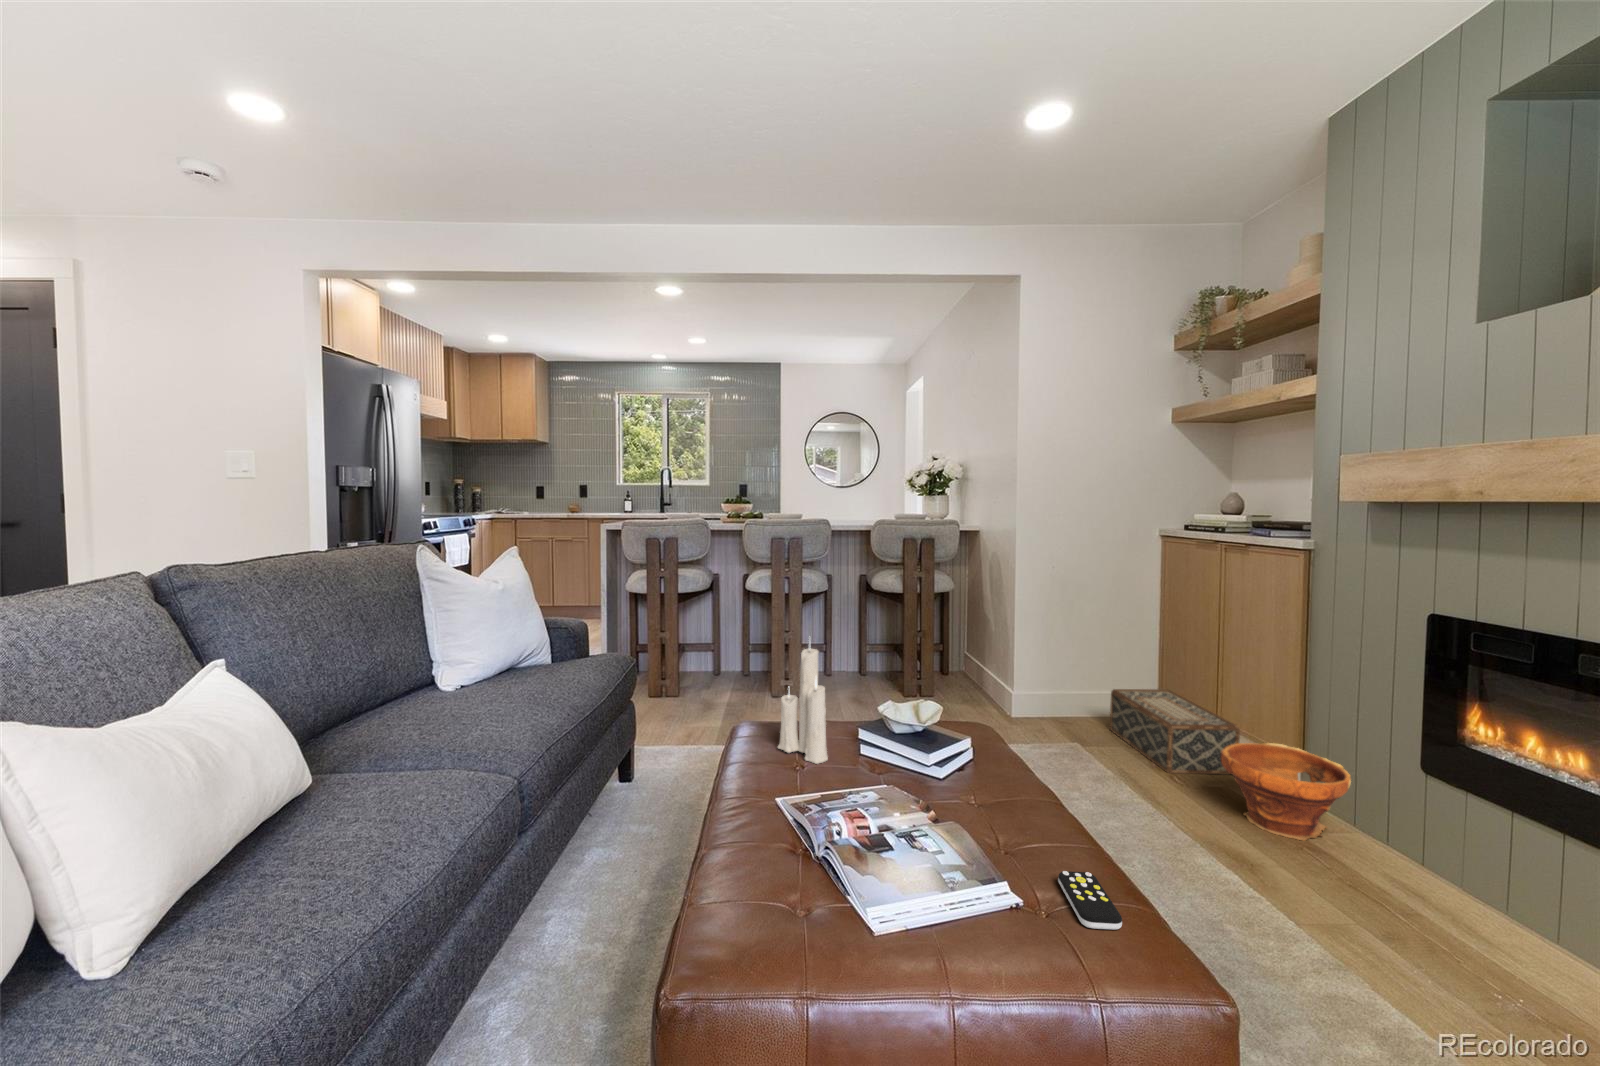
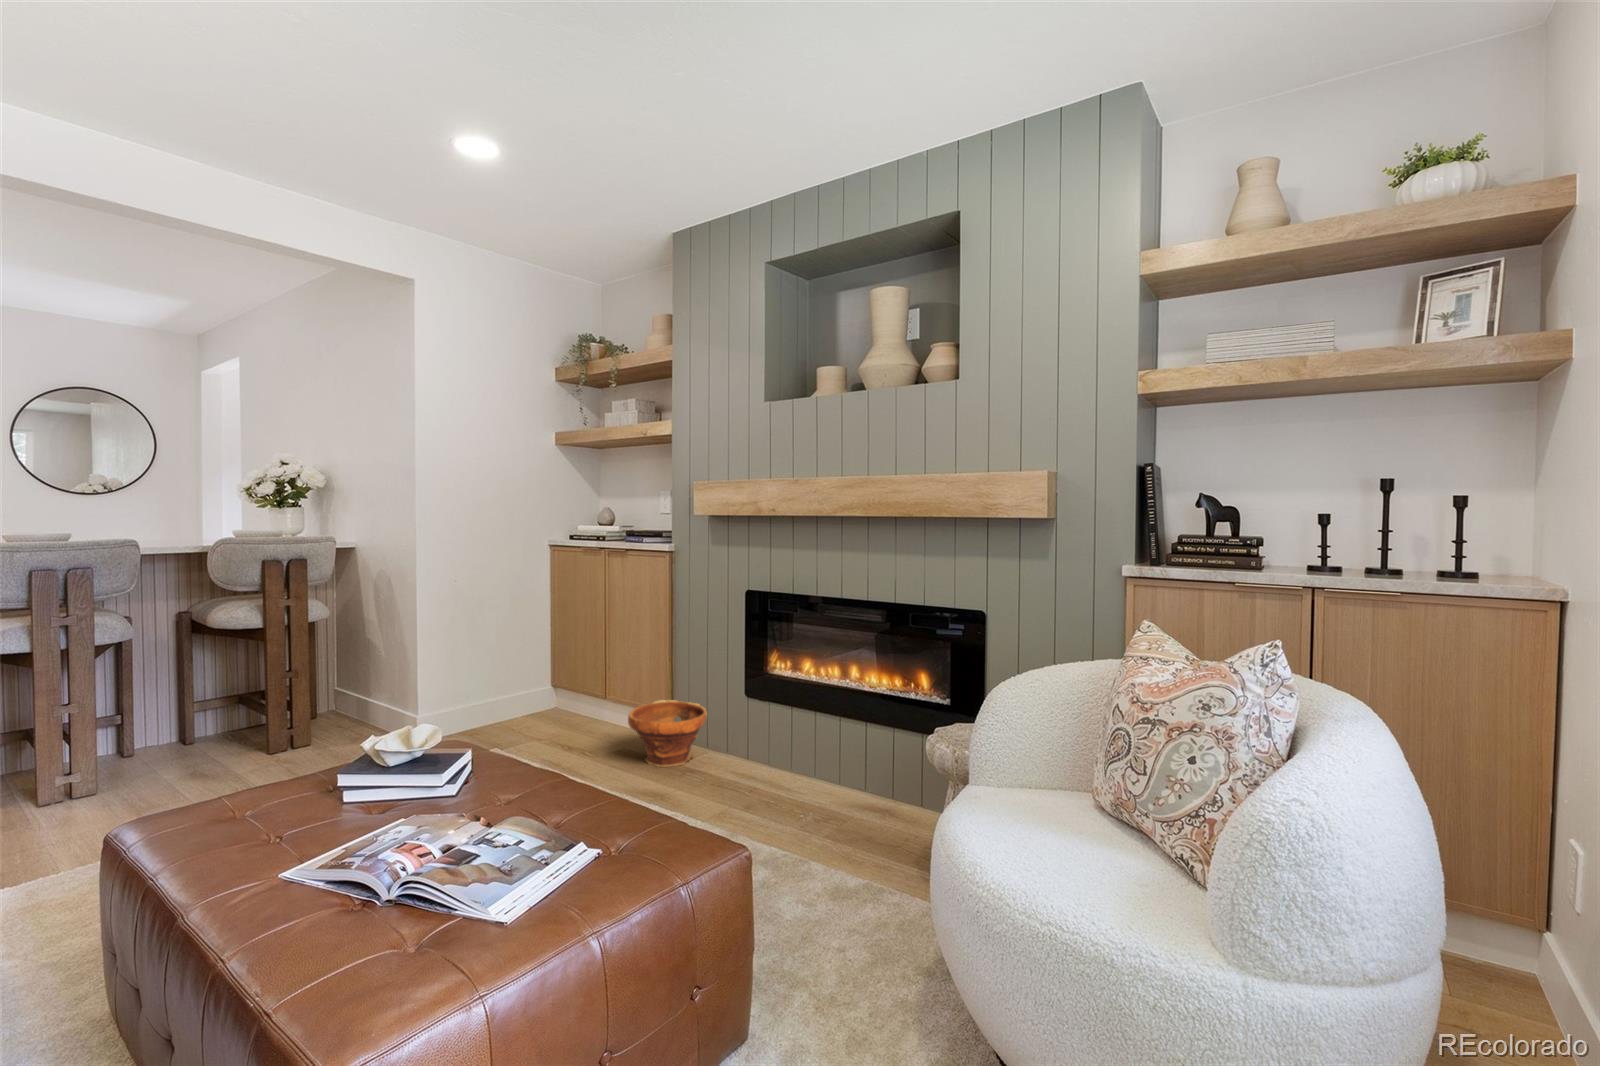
candle: present [778,648,828,764] -> none [227,678,313,838]
woven basket: present [1110,689,1240,774] -> none [523,680,631,749]
remote control: present [1058,871,1122,930] -> none [610,810,664,843]

